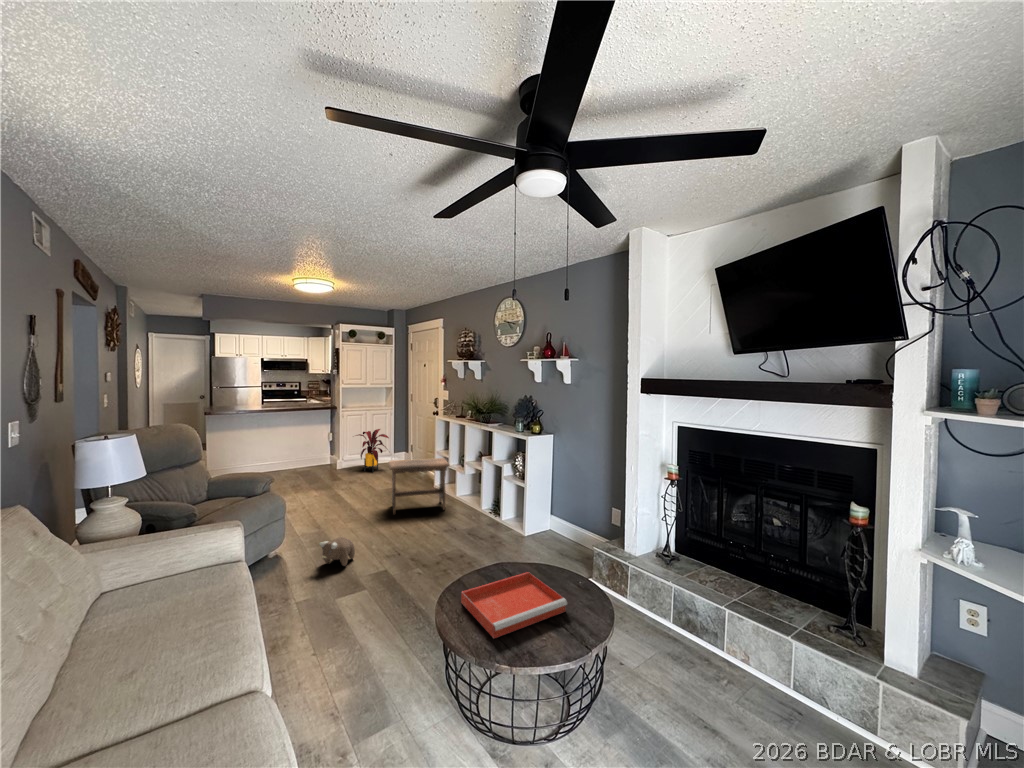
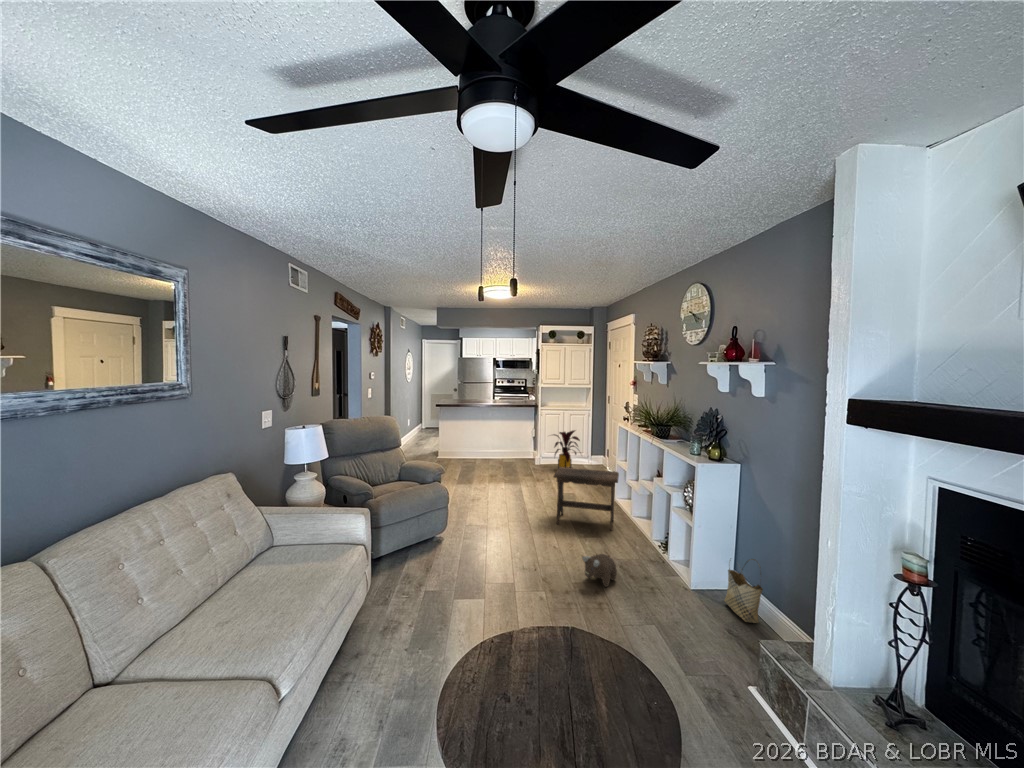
woven basket: none [549,501,576,546] -> present [724,559,763,623]
plush toy: present [319,537,355,566] -> present [582,554,617,587]
tray: present [461,572,567,638] -> none [472,655,592,744]

